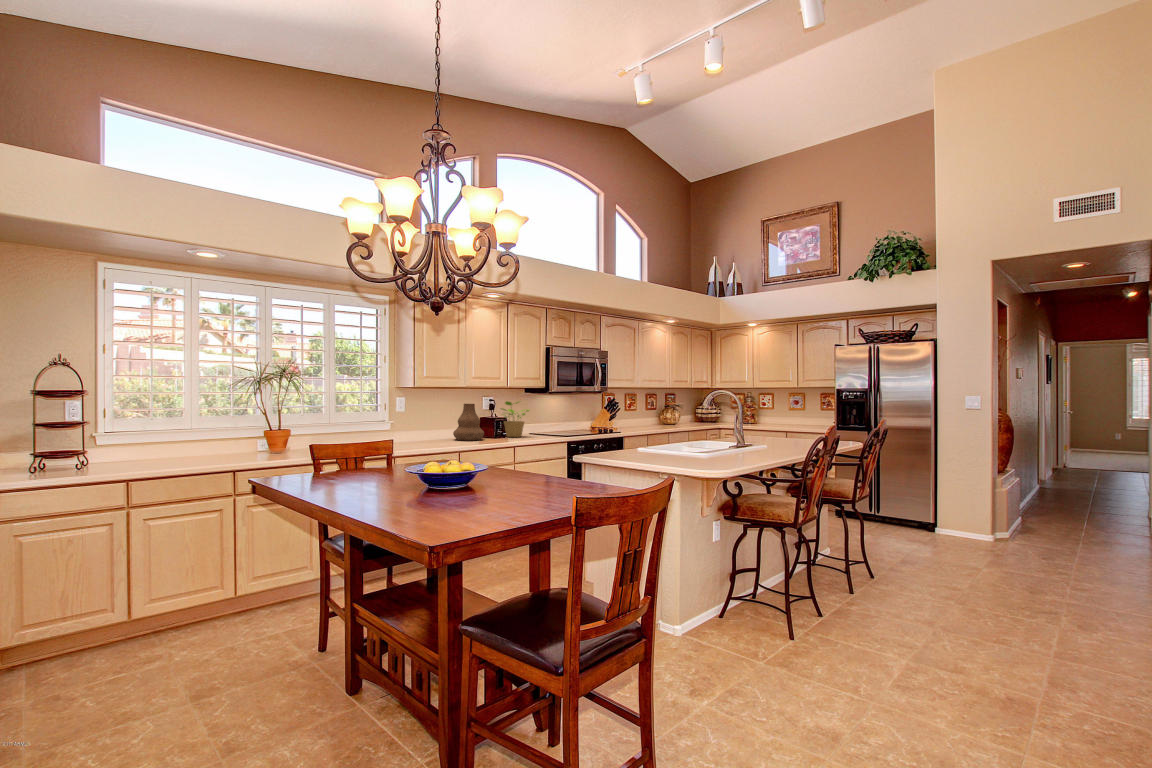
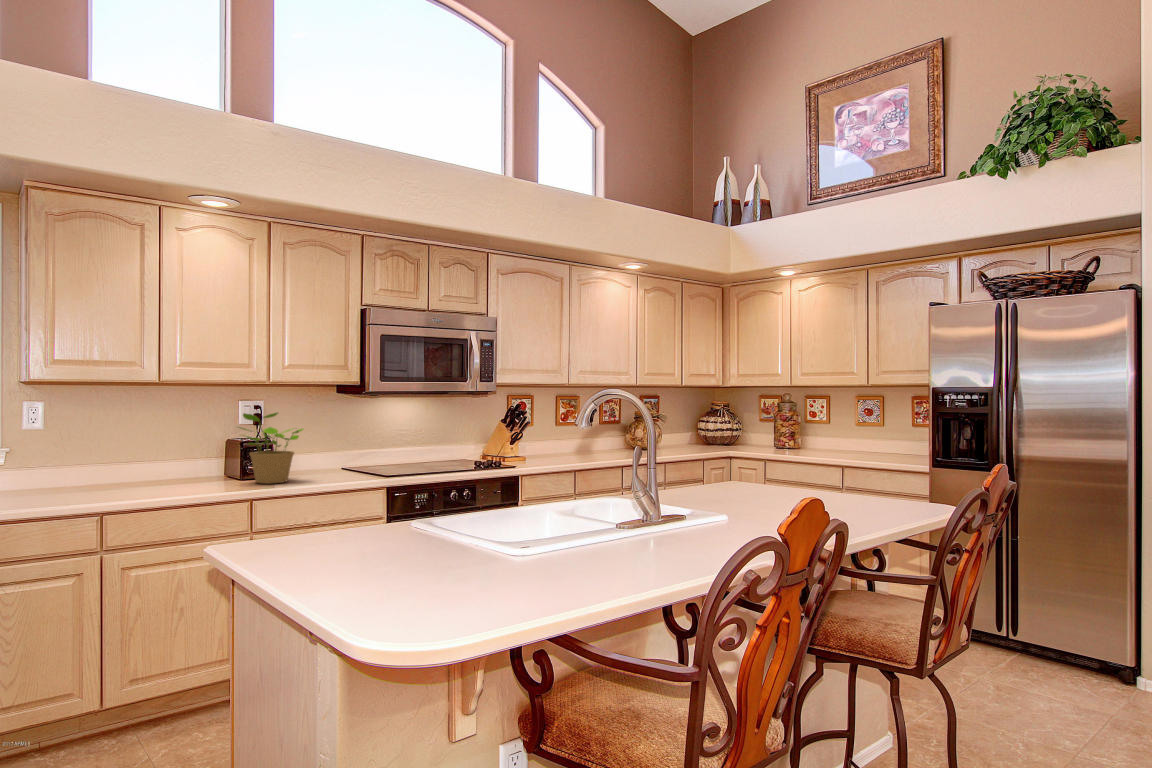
vase: present [453,404,484,441] -> none [119,418,190,494]

